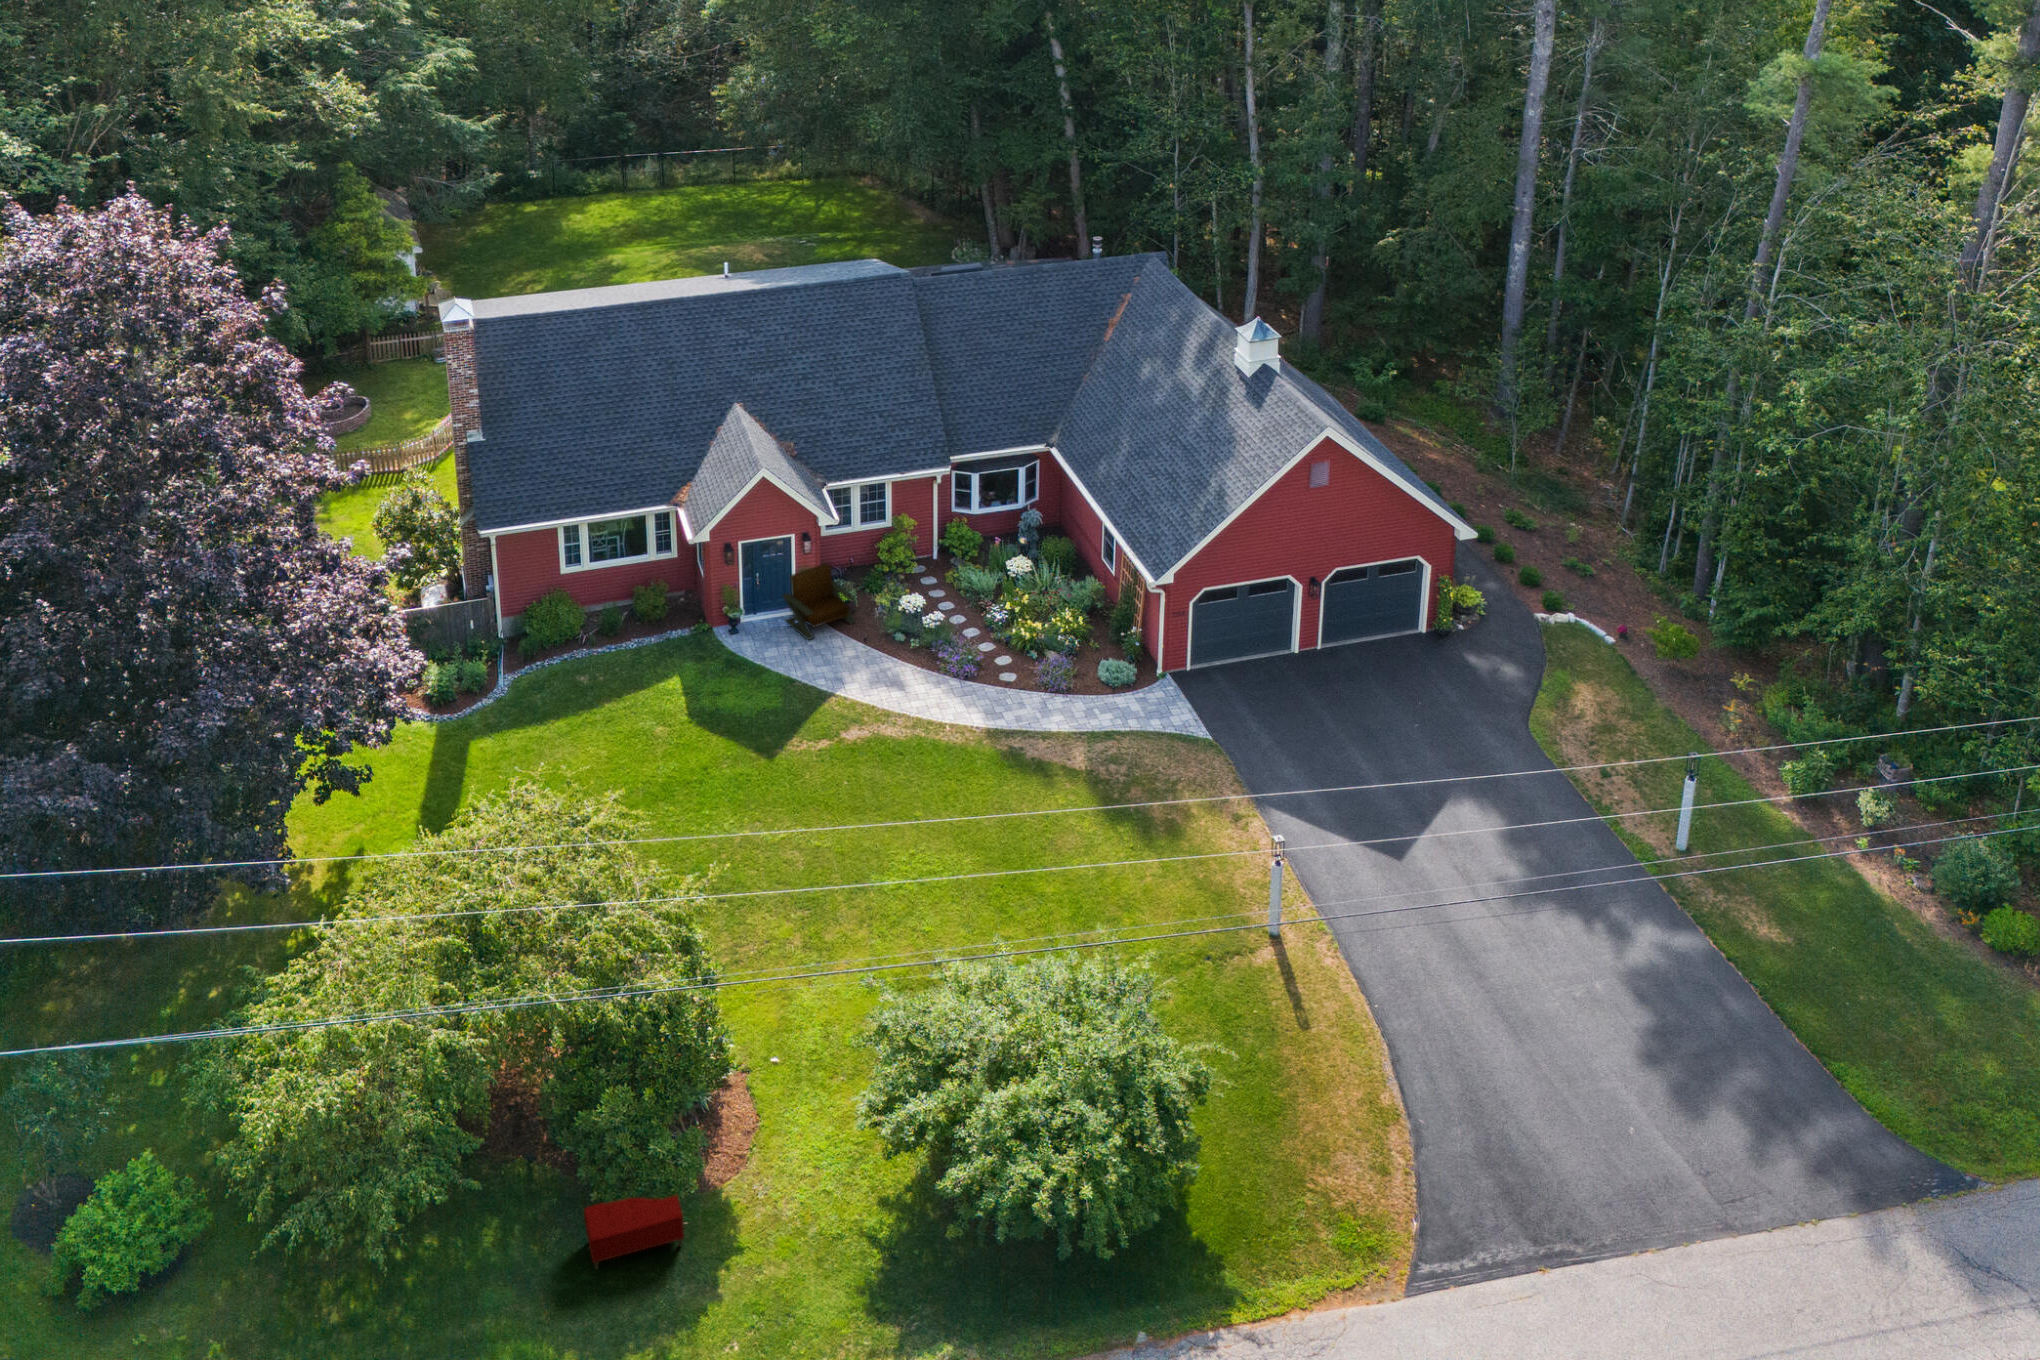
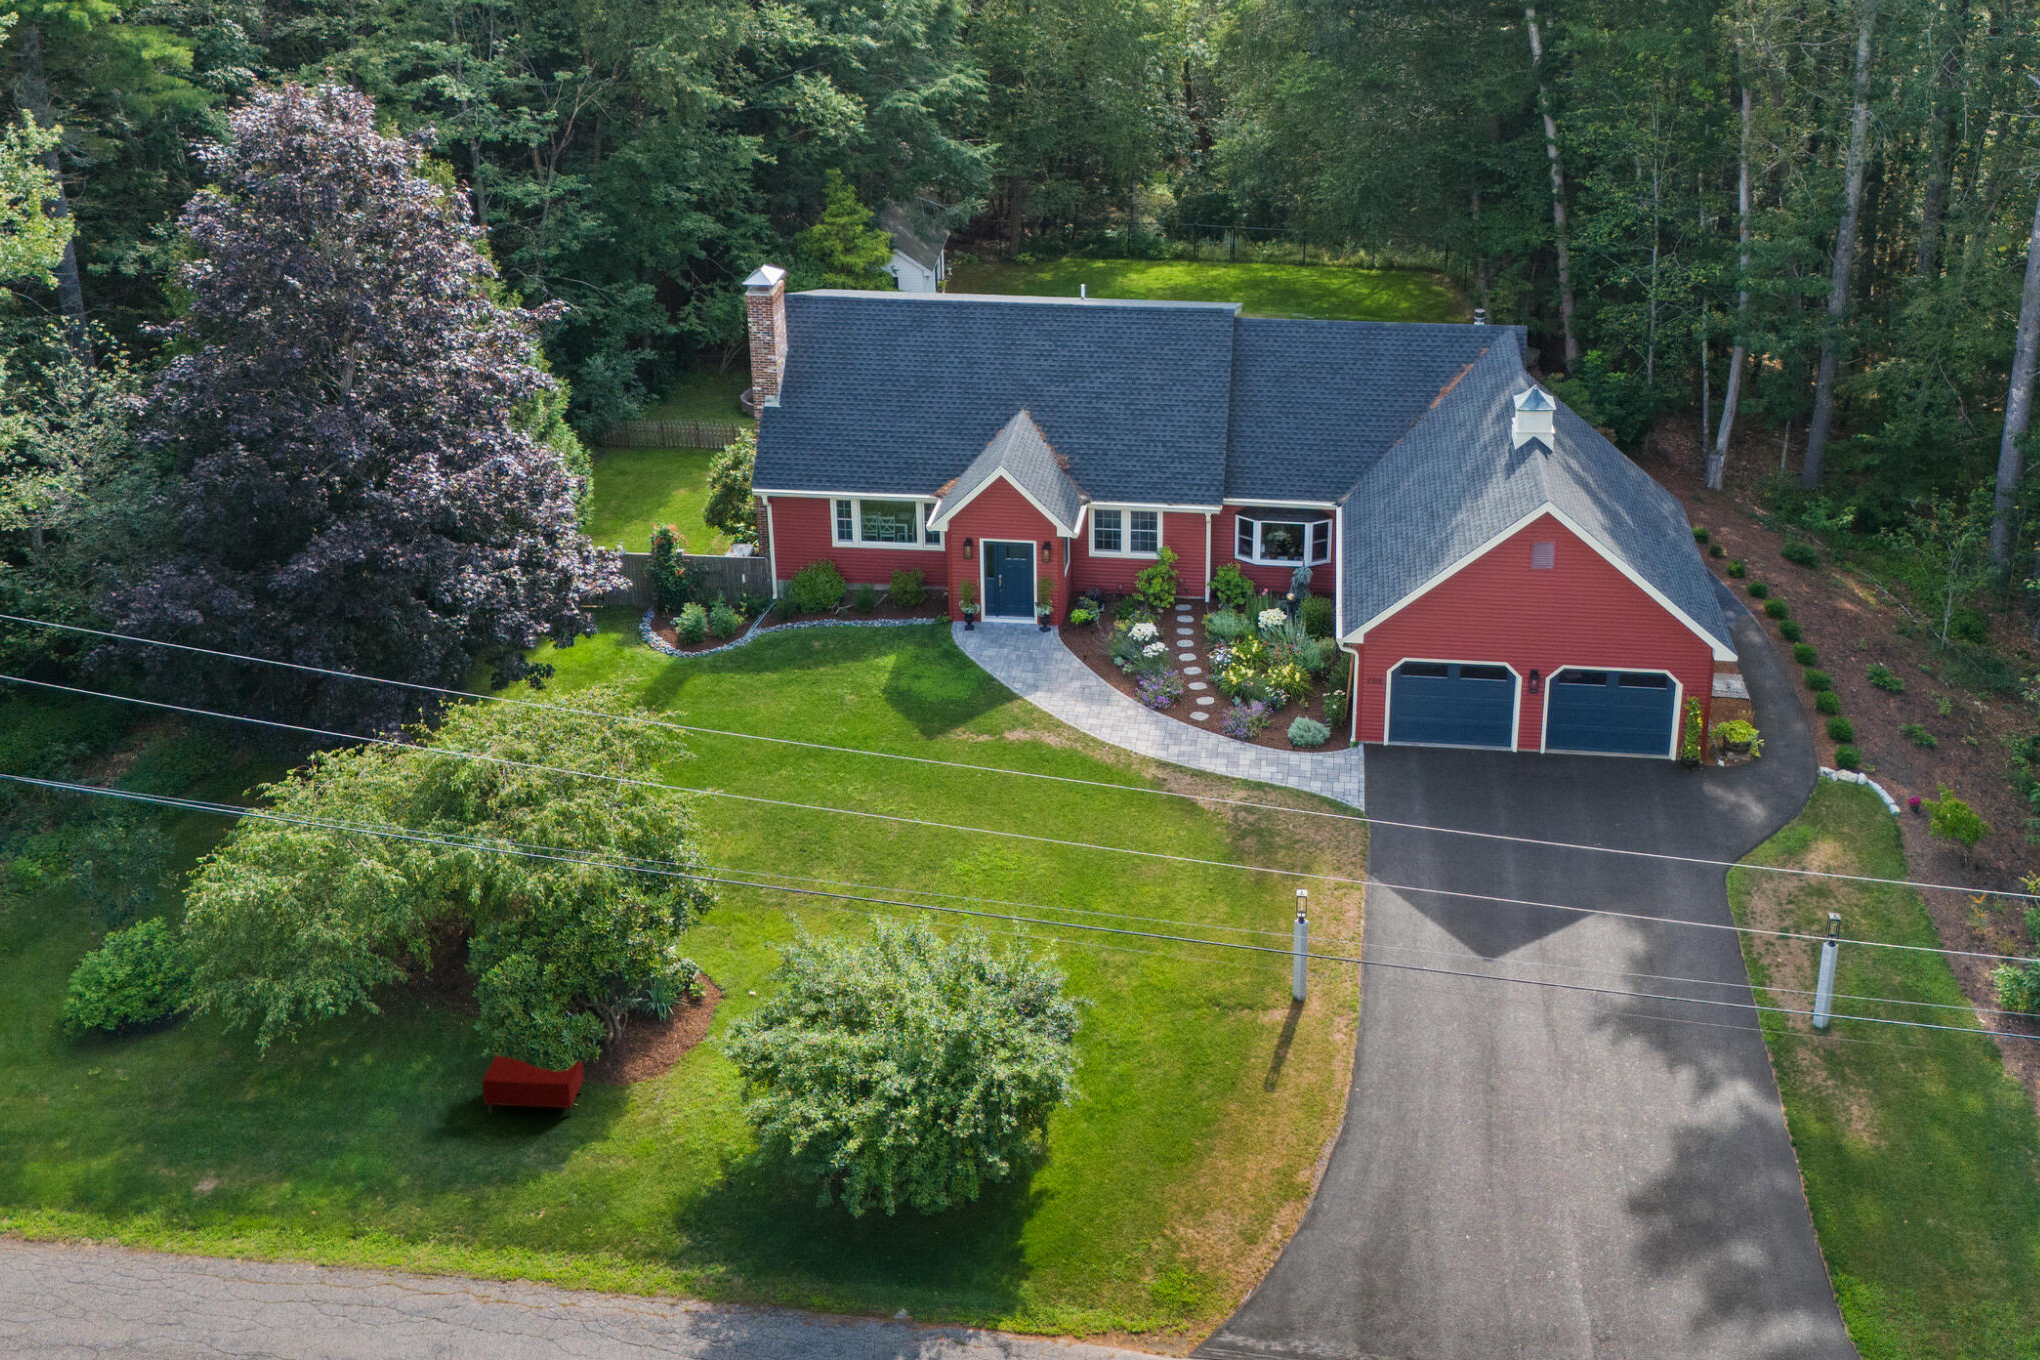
lounge chair: present [783,563,855,640] -> none [1022,577,1088,648]

